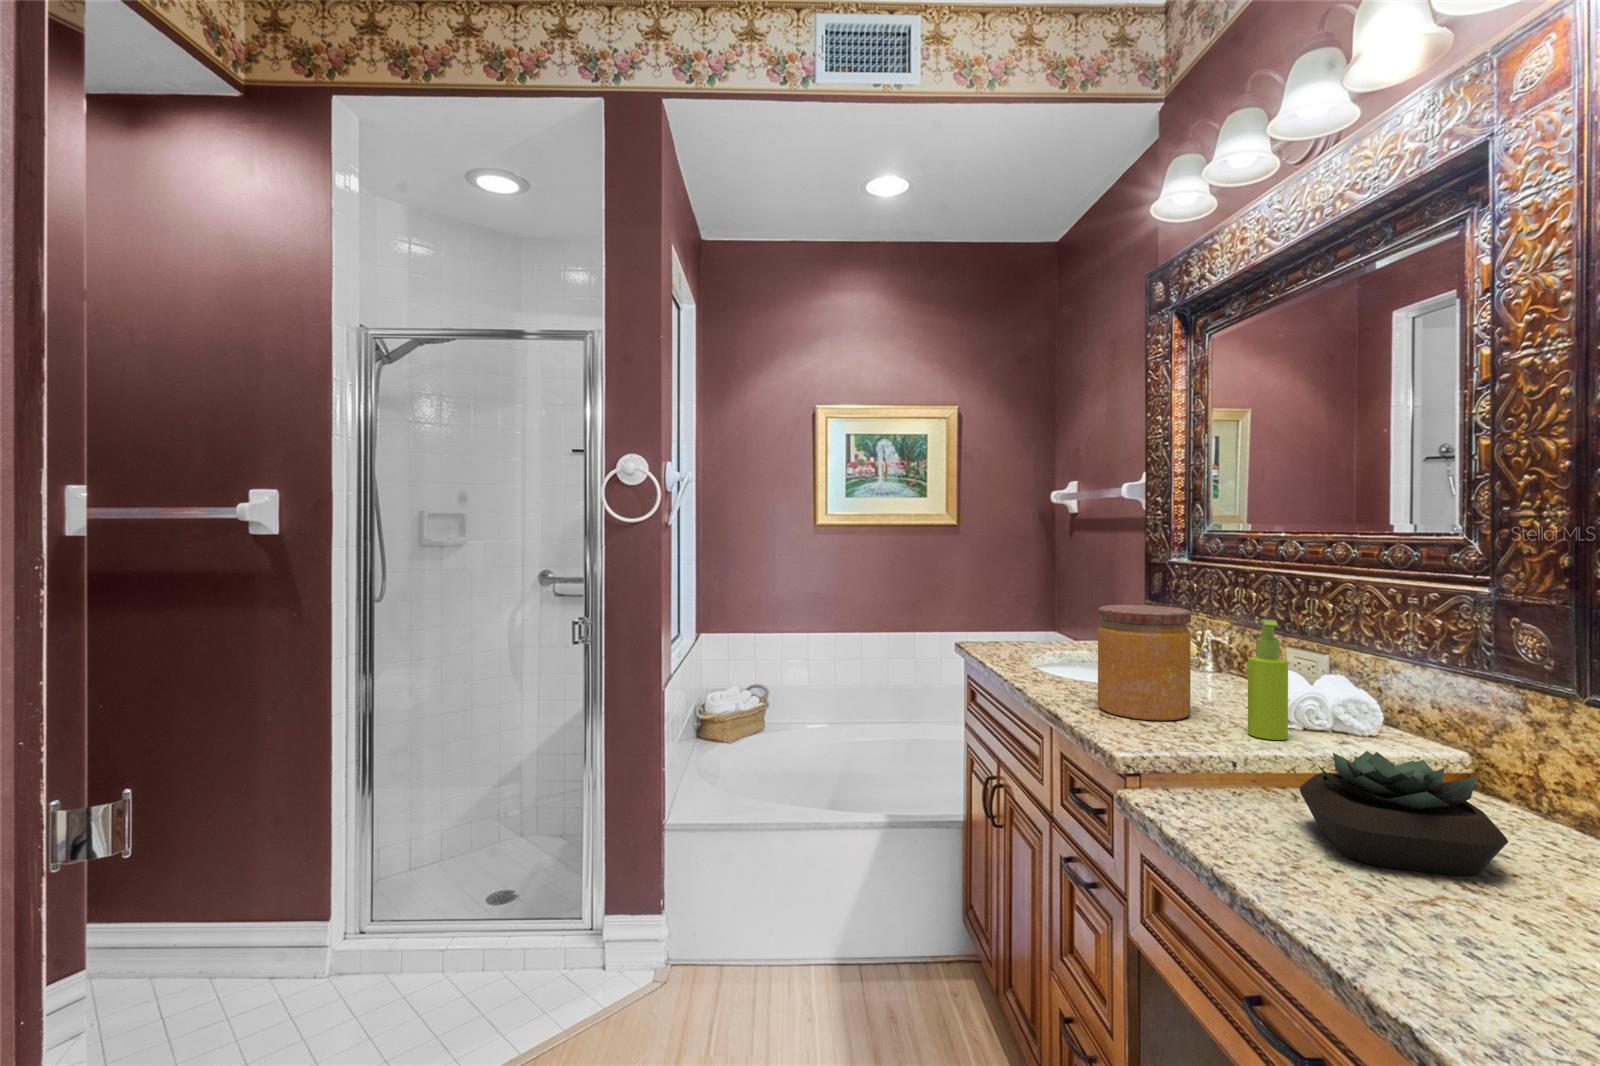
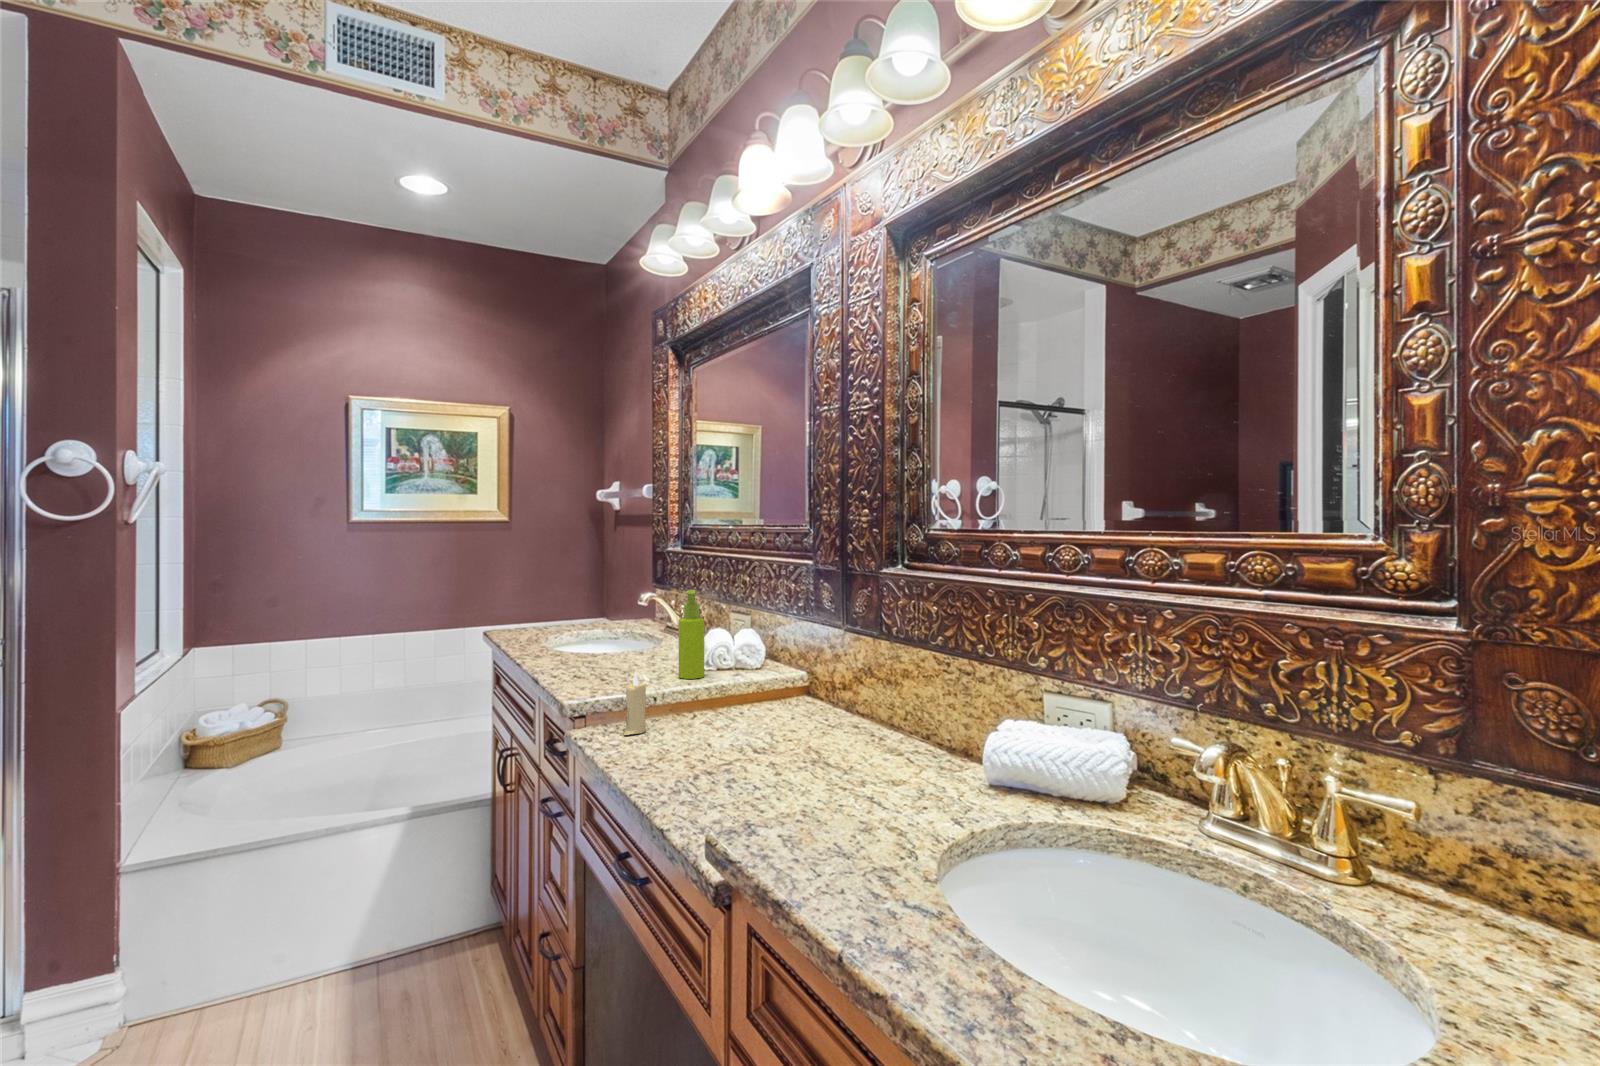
jar: present [1098,605,1191,721] -> none [578,585,648,675]
candle: none [1203,728,1236,812] -> present [624,671,646,735]
succulent plant: present [1300,751,1509,876] -> none [682,675,784,751]

